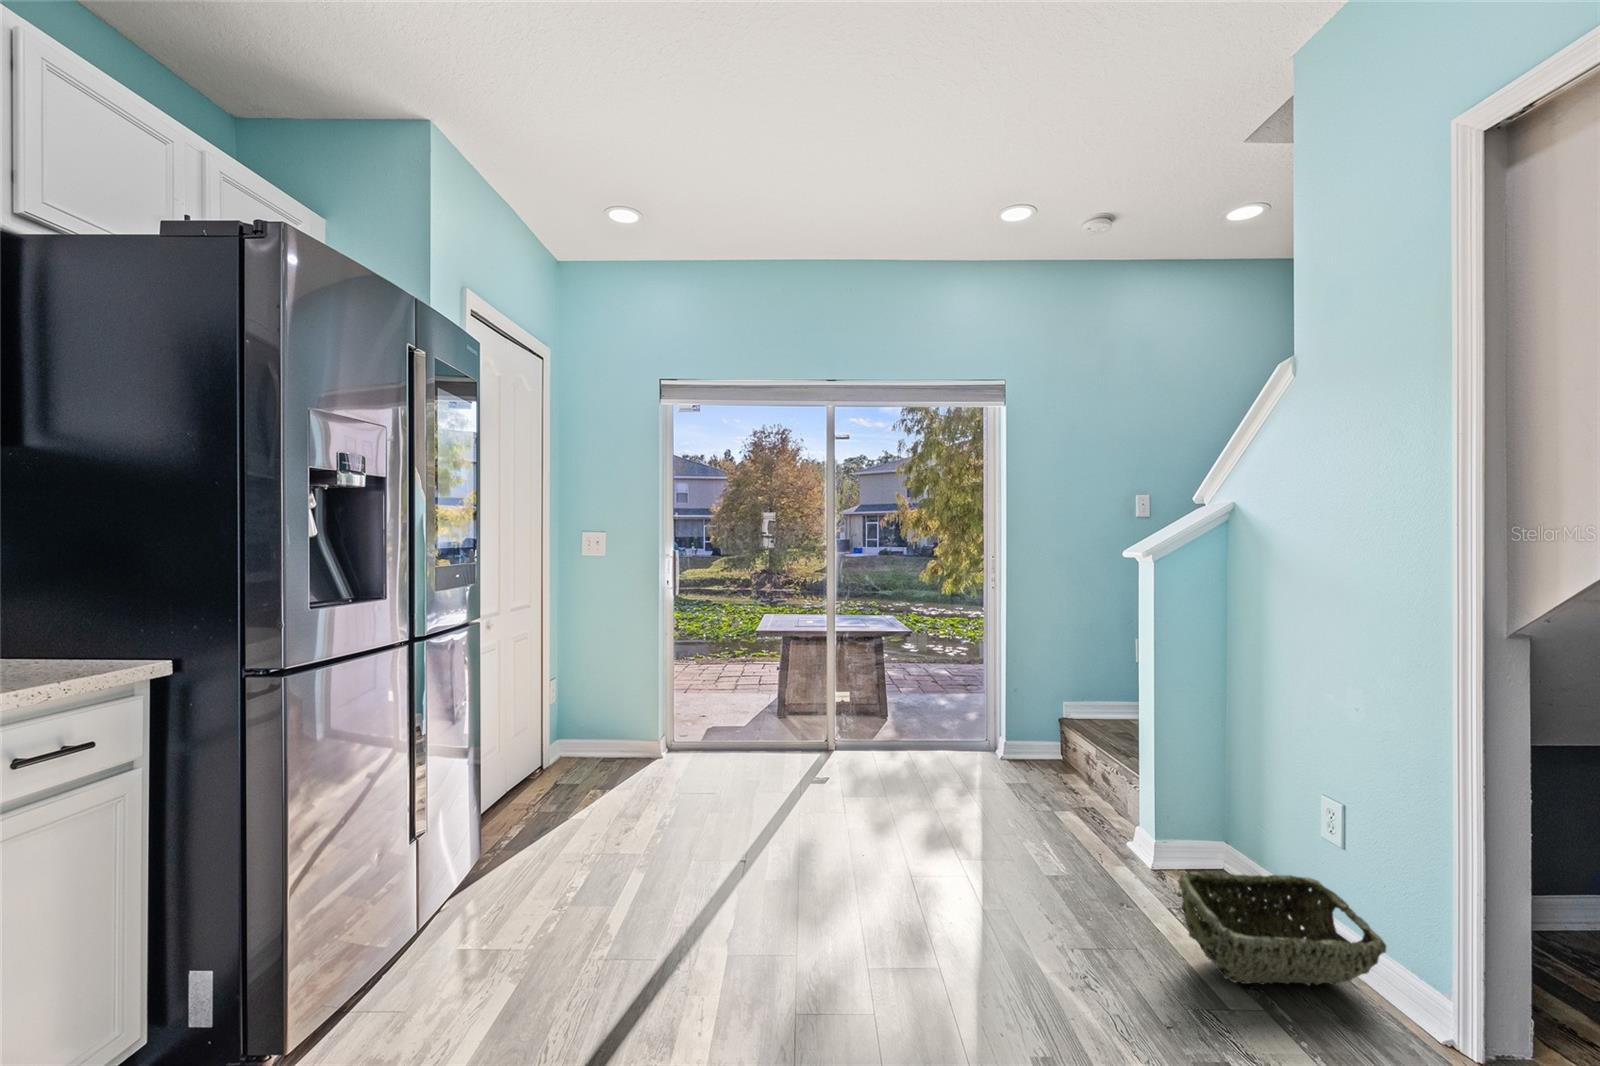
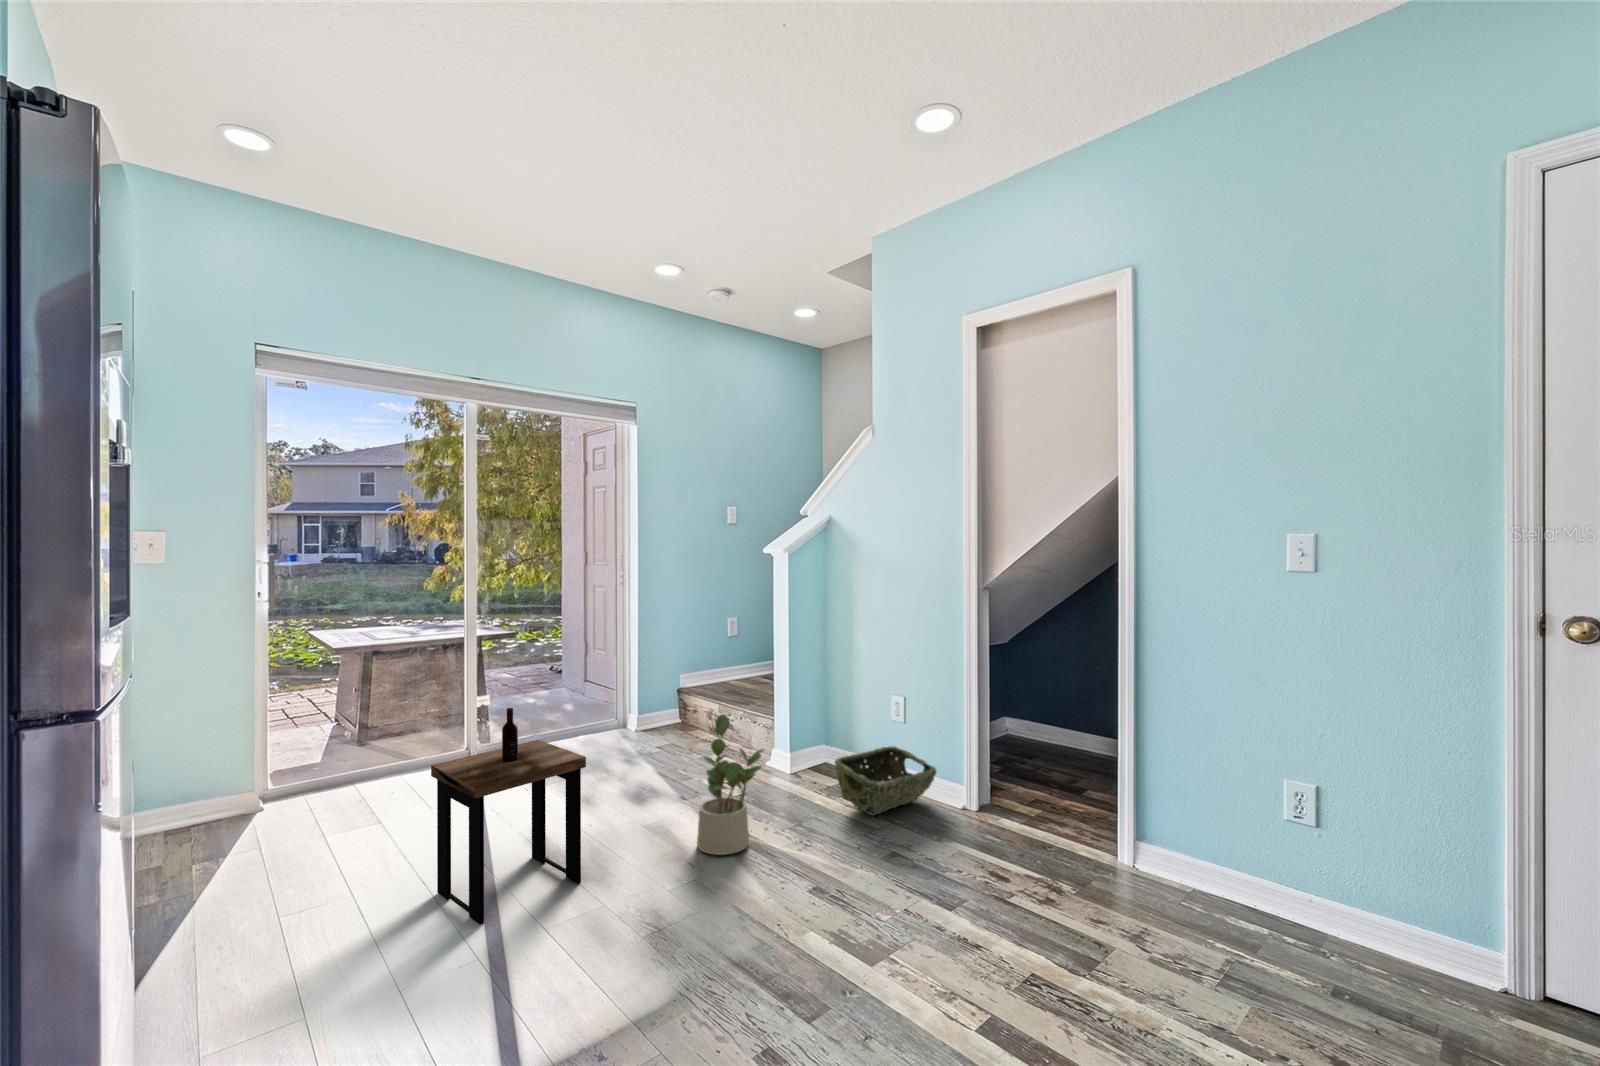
side table: none [672,715,801,936] -> present [431,708,586,925]
potted plant: none [943,769,1036,960] -> present [697,714,764,855]

